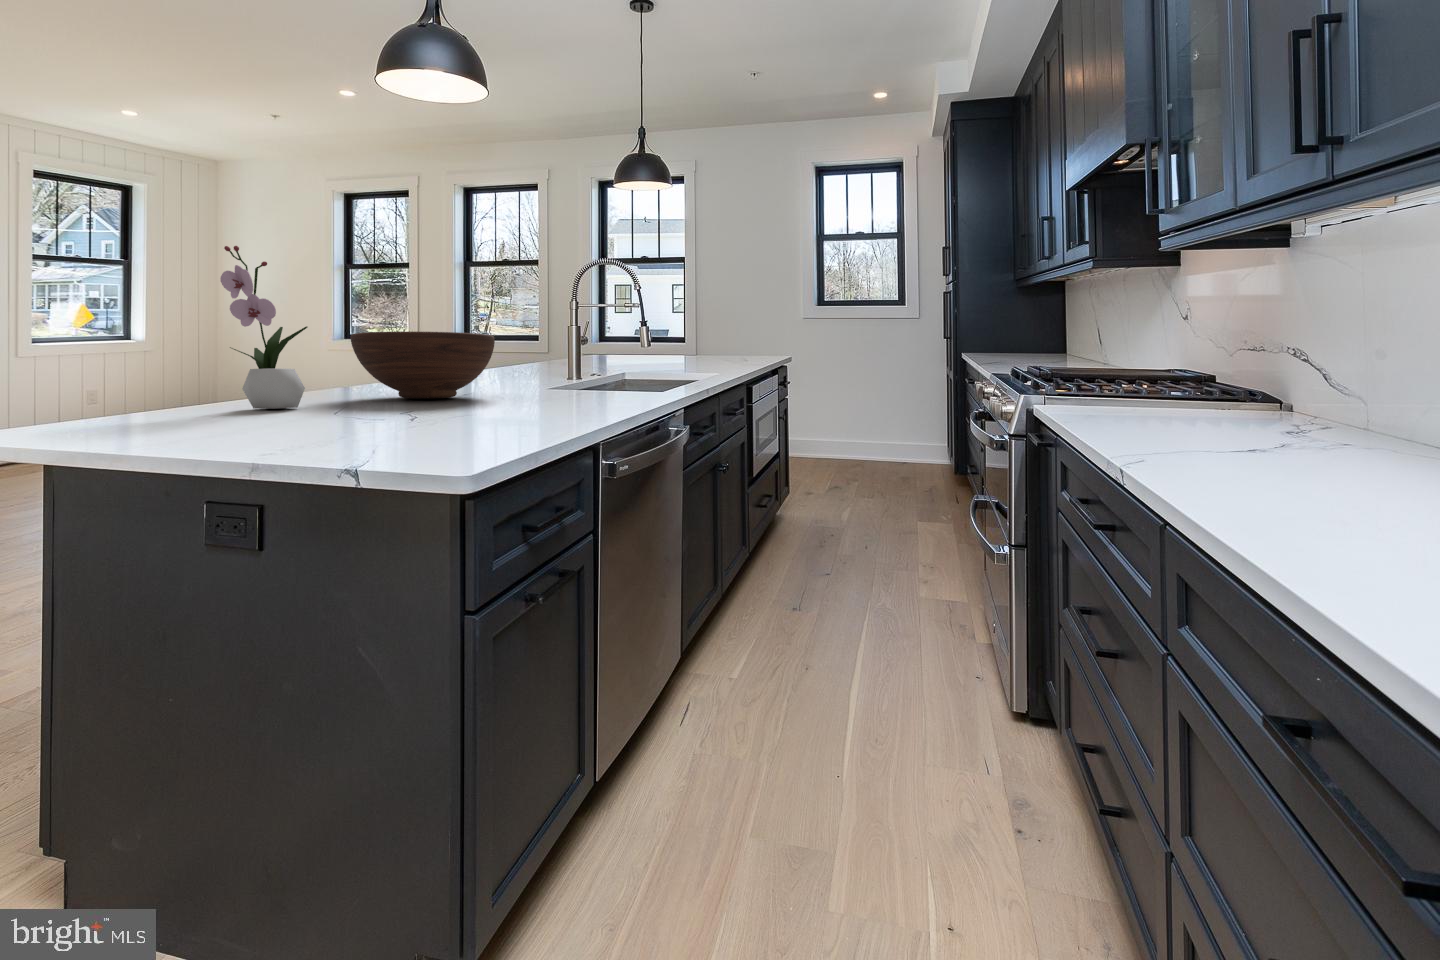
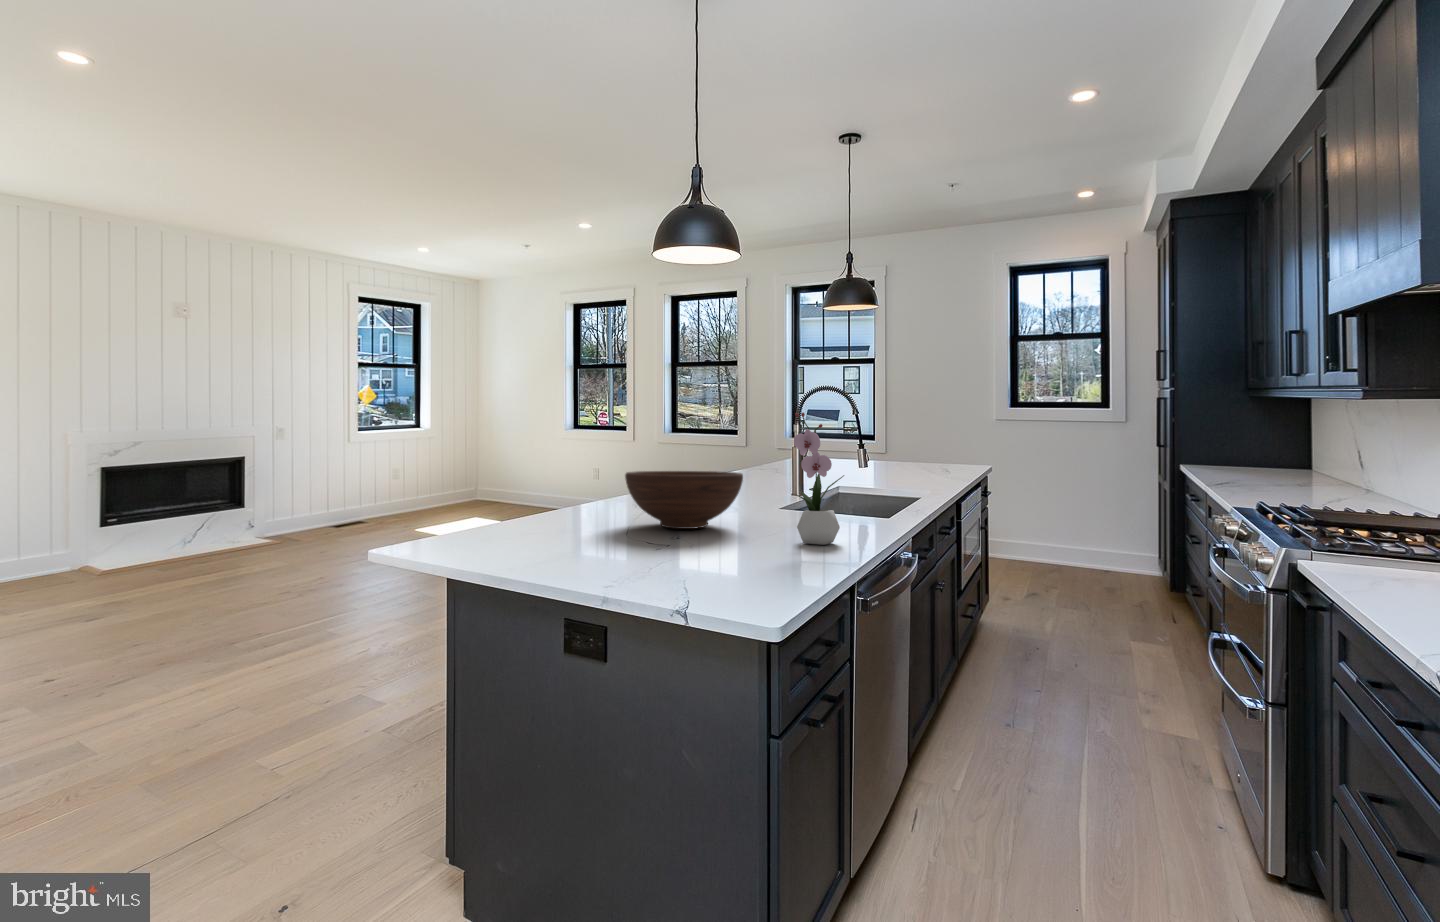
flower arrangement: present [220,246,307,409] -> present [794,413,844,545]

